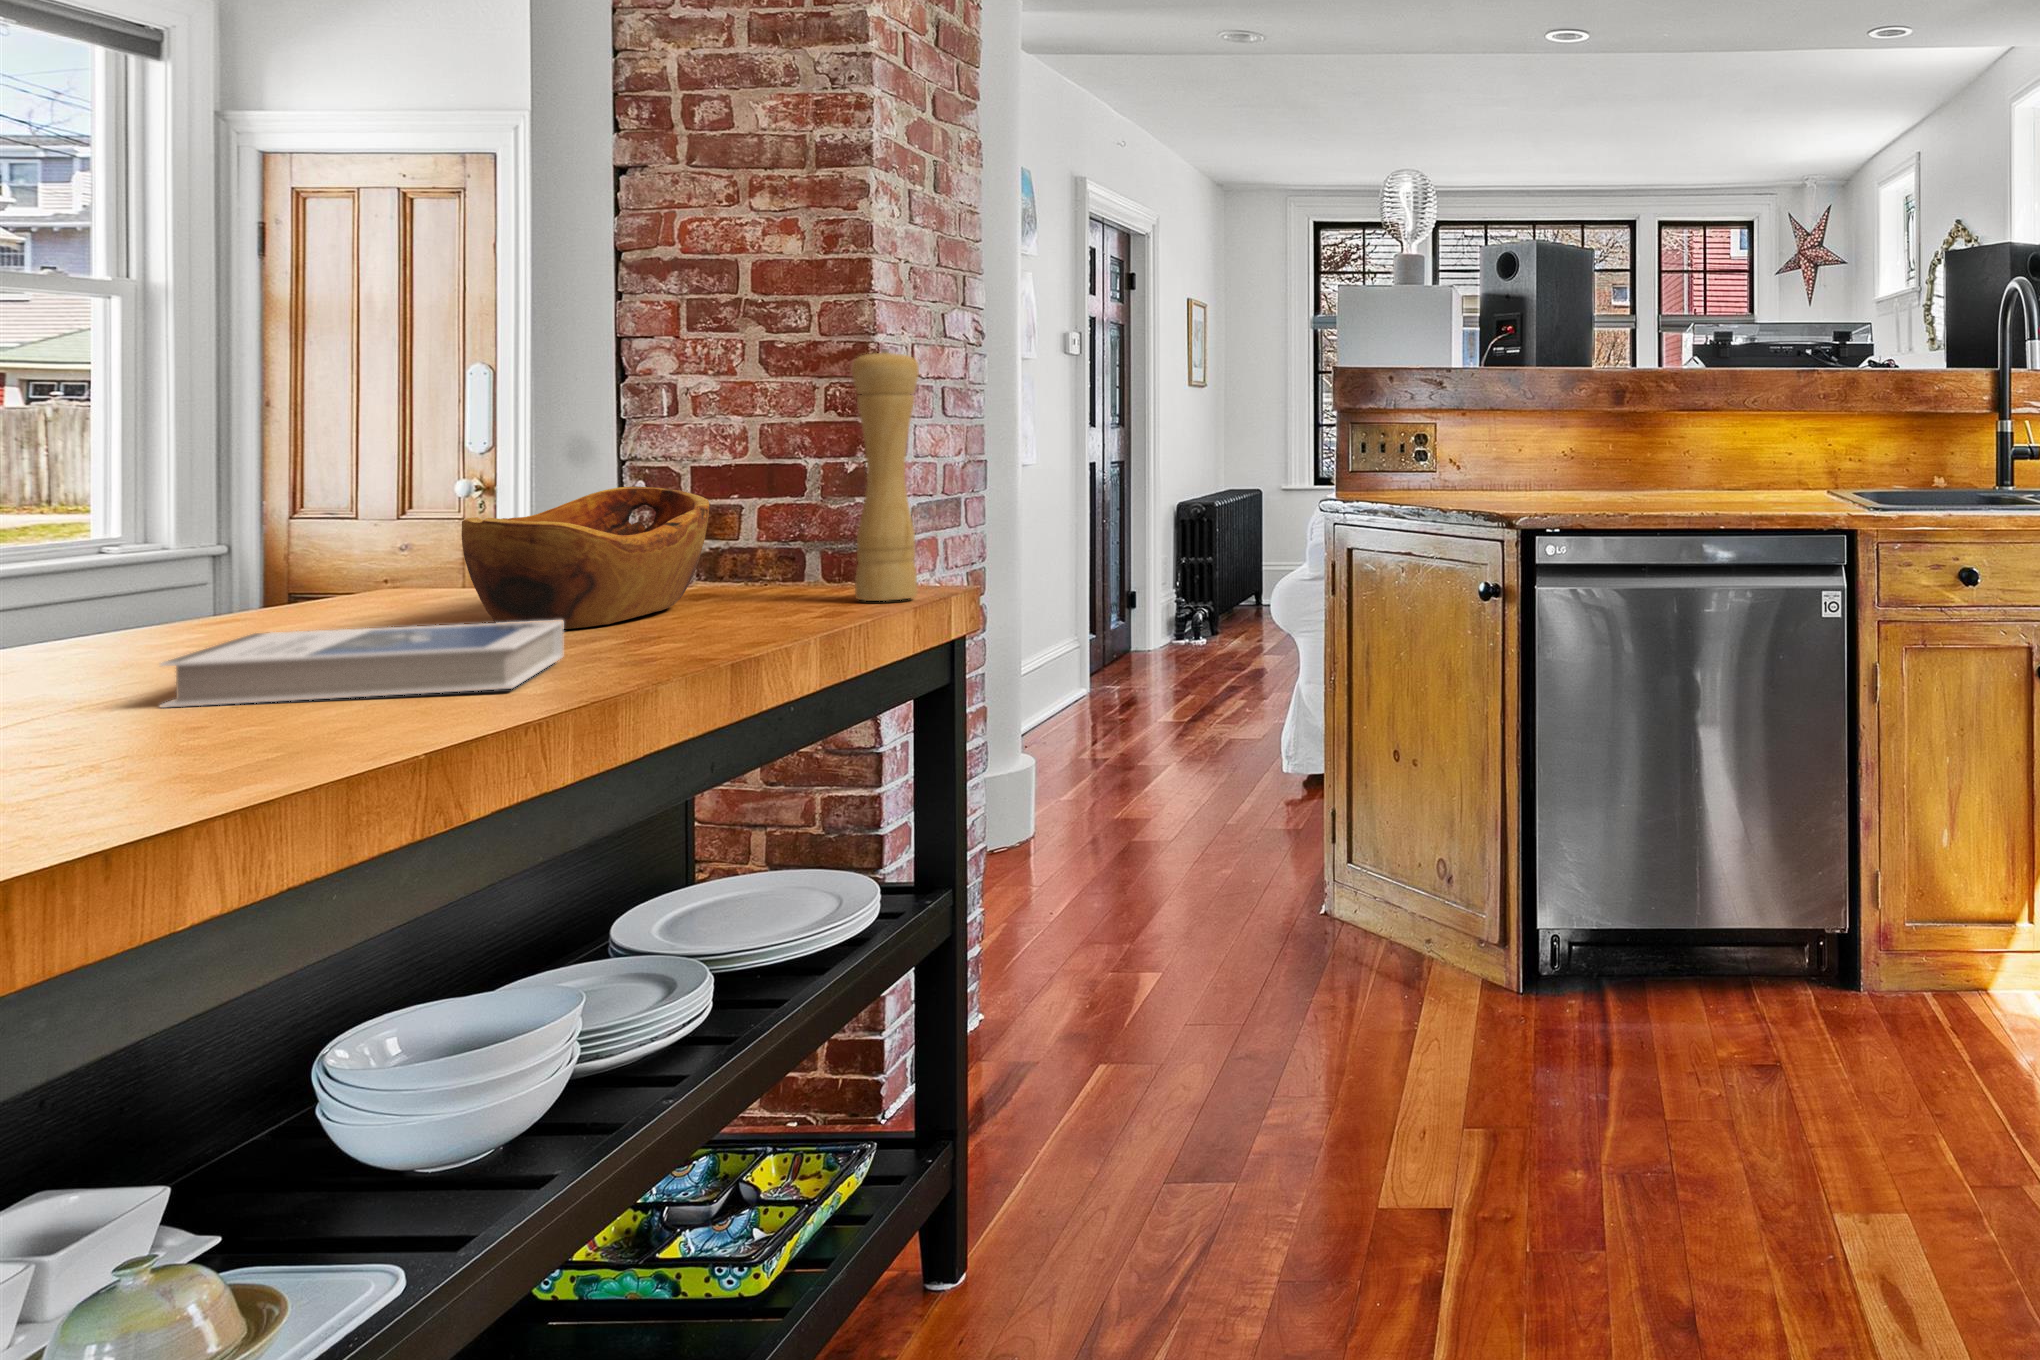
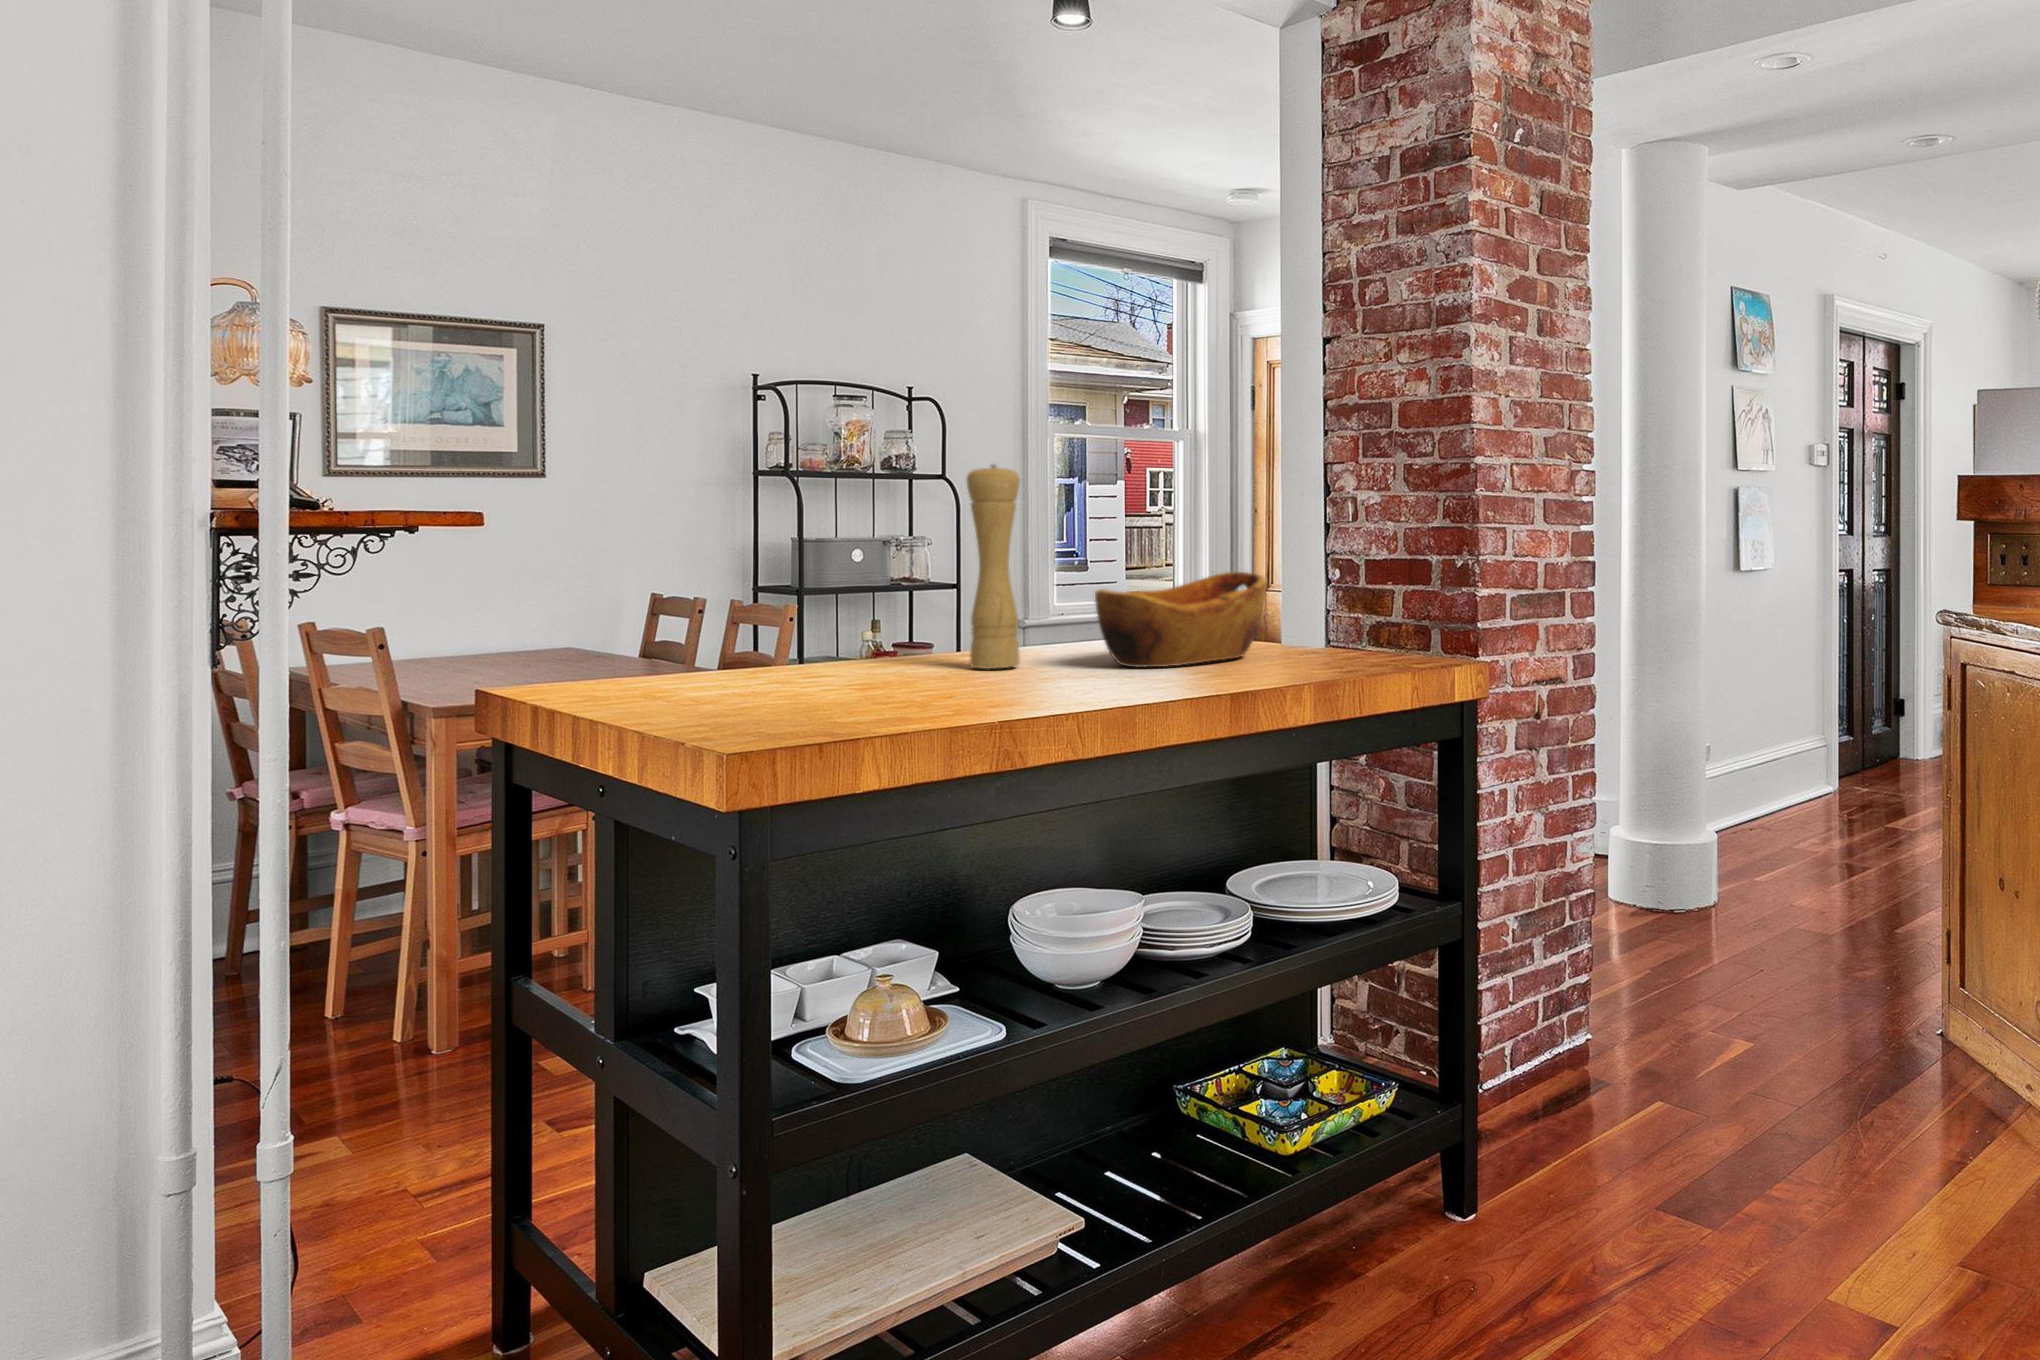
pepper mill: present [852,349,919,601] -> present [967,465,1020,669]
hardback book: present [160,621,563,708] -> none [875,655,1100,698]

